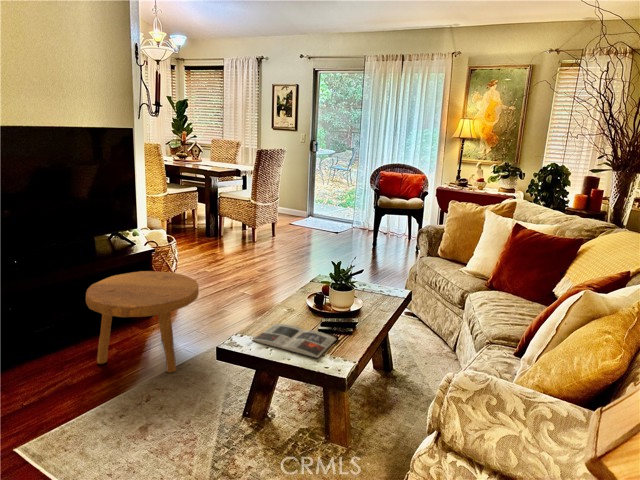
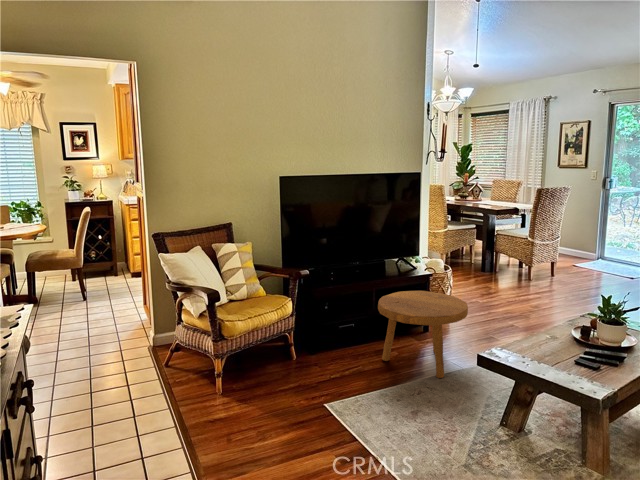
magazine: present [253,323,336,358] -> none [511,346,599,380]

